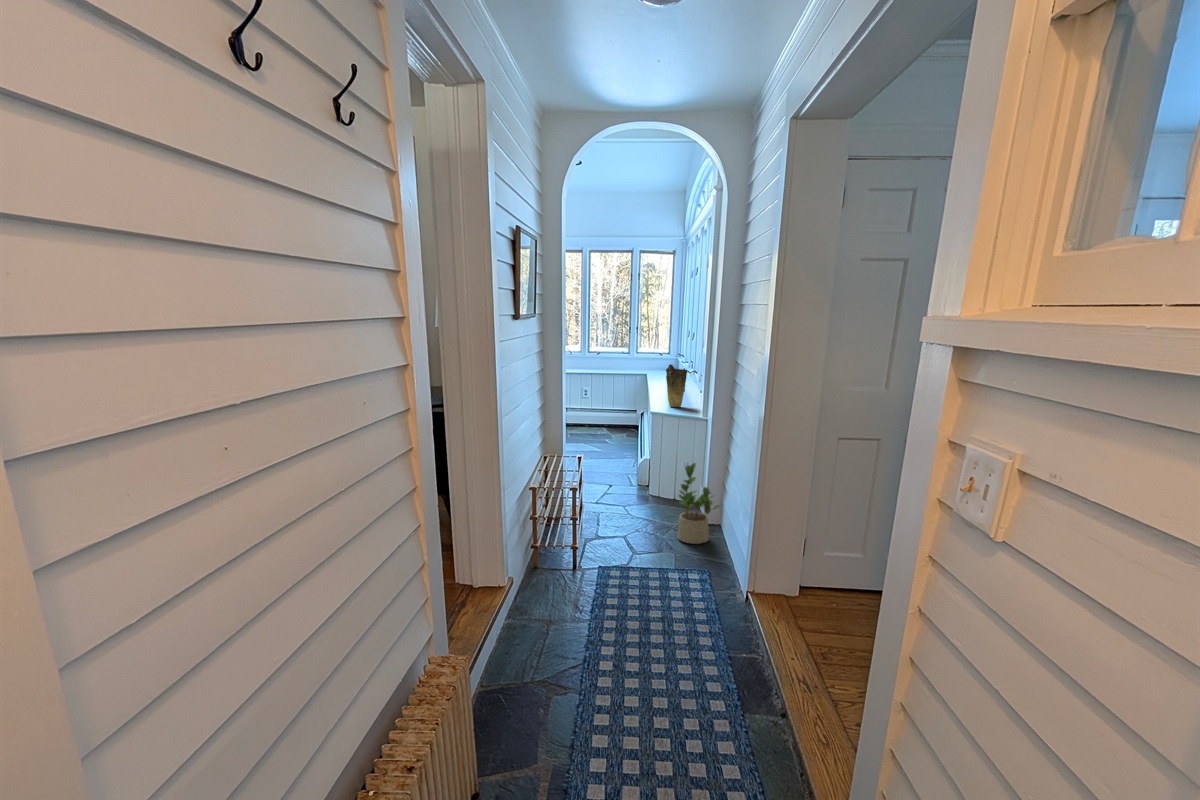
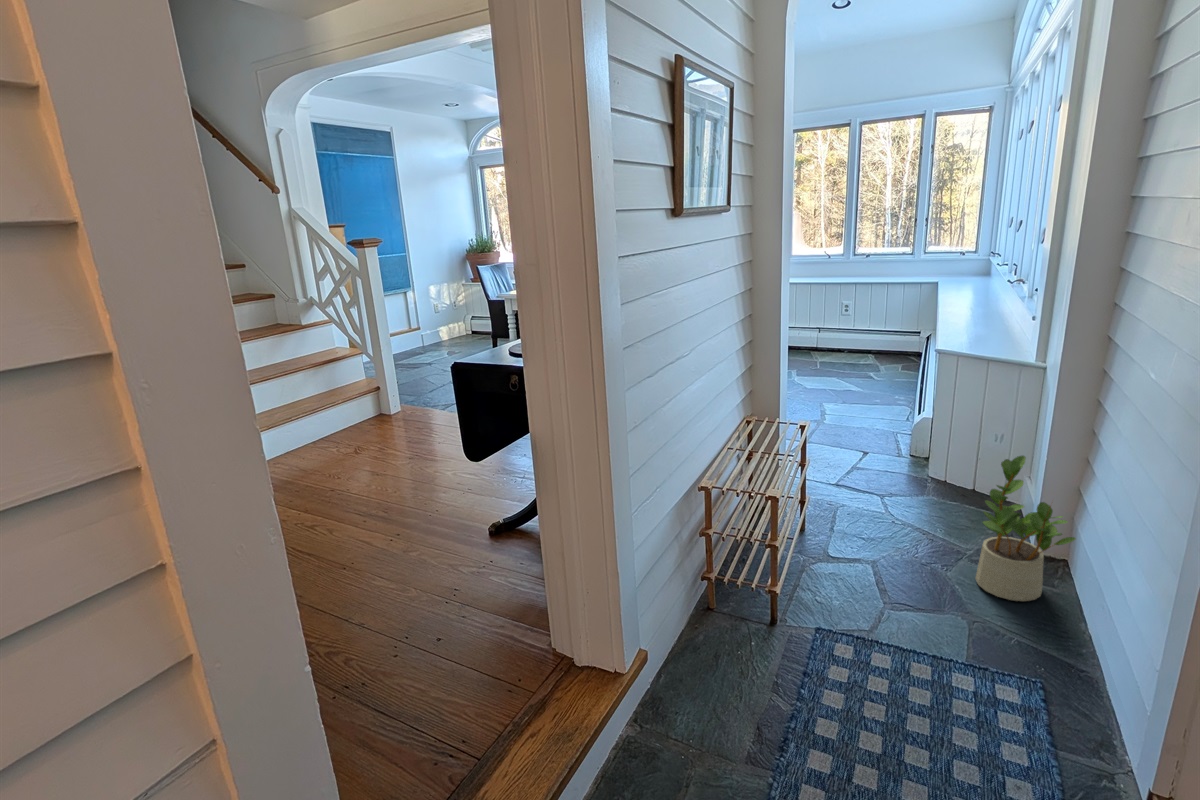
vase: present [666,364,688,407] -> none [972,267,1016,339]

